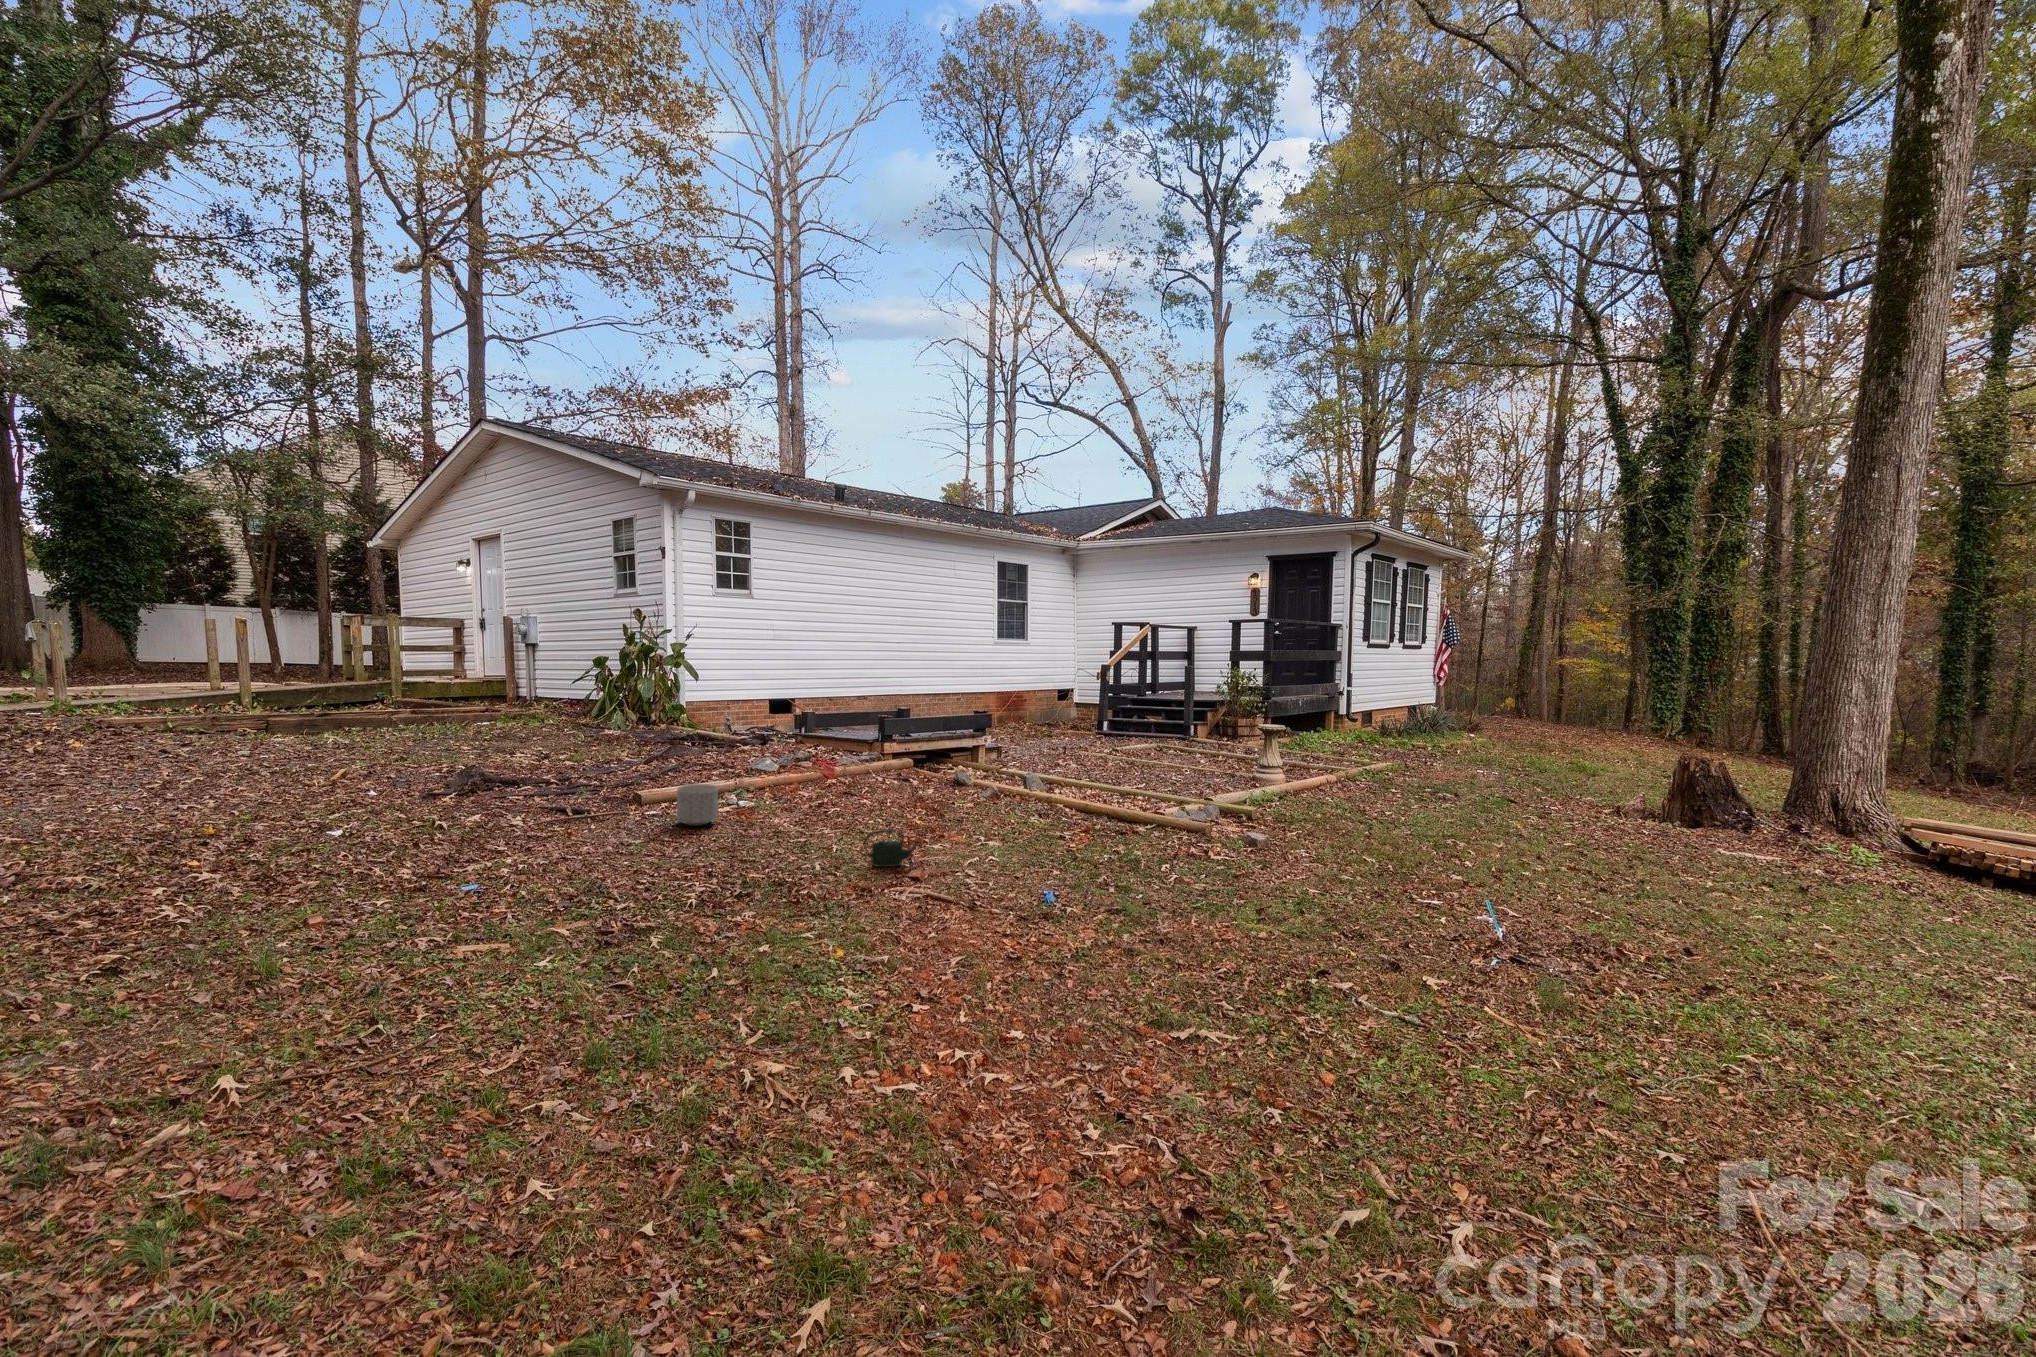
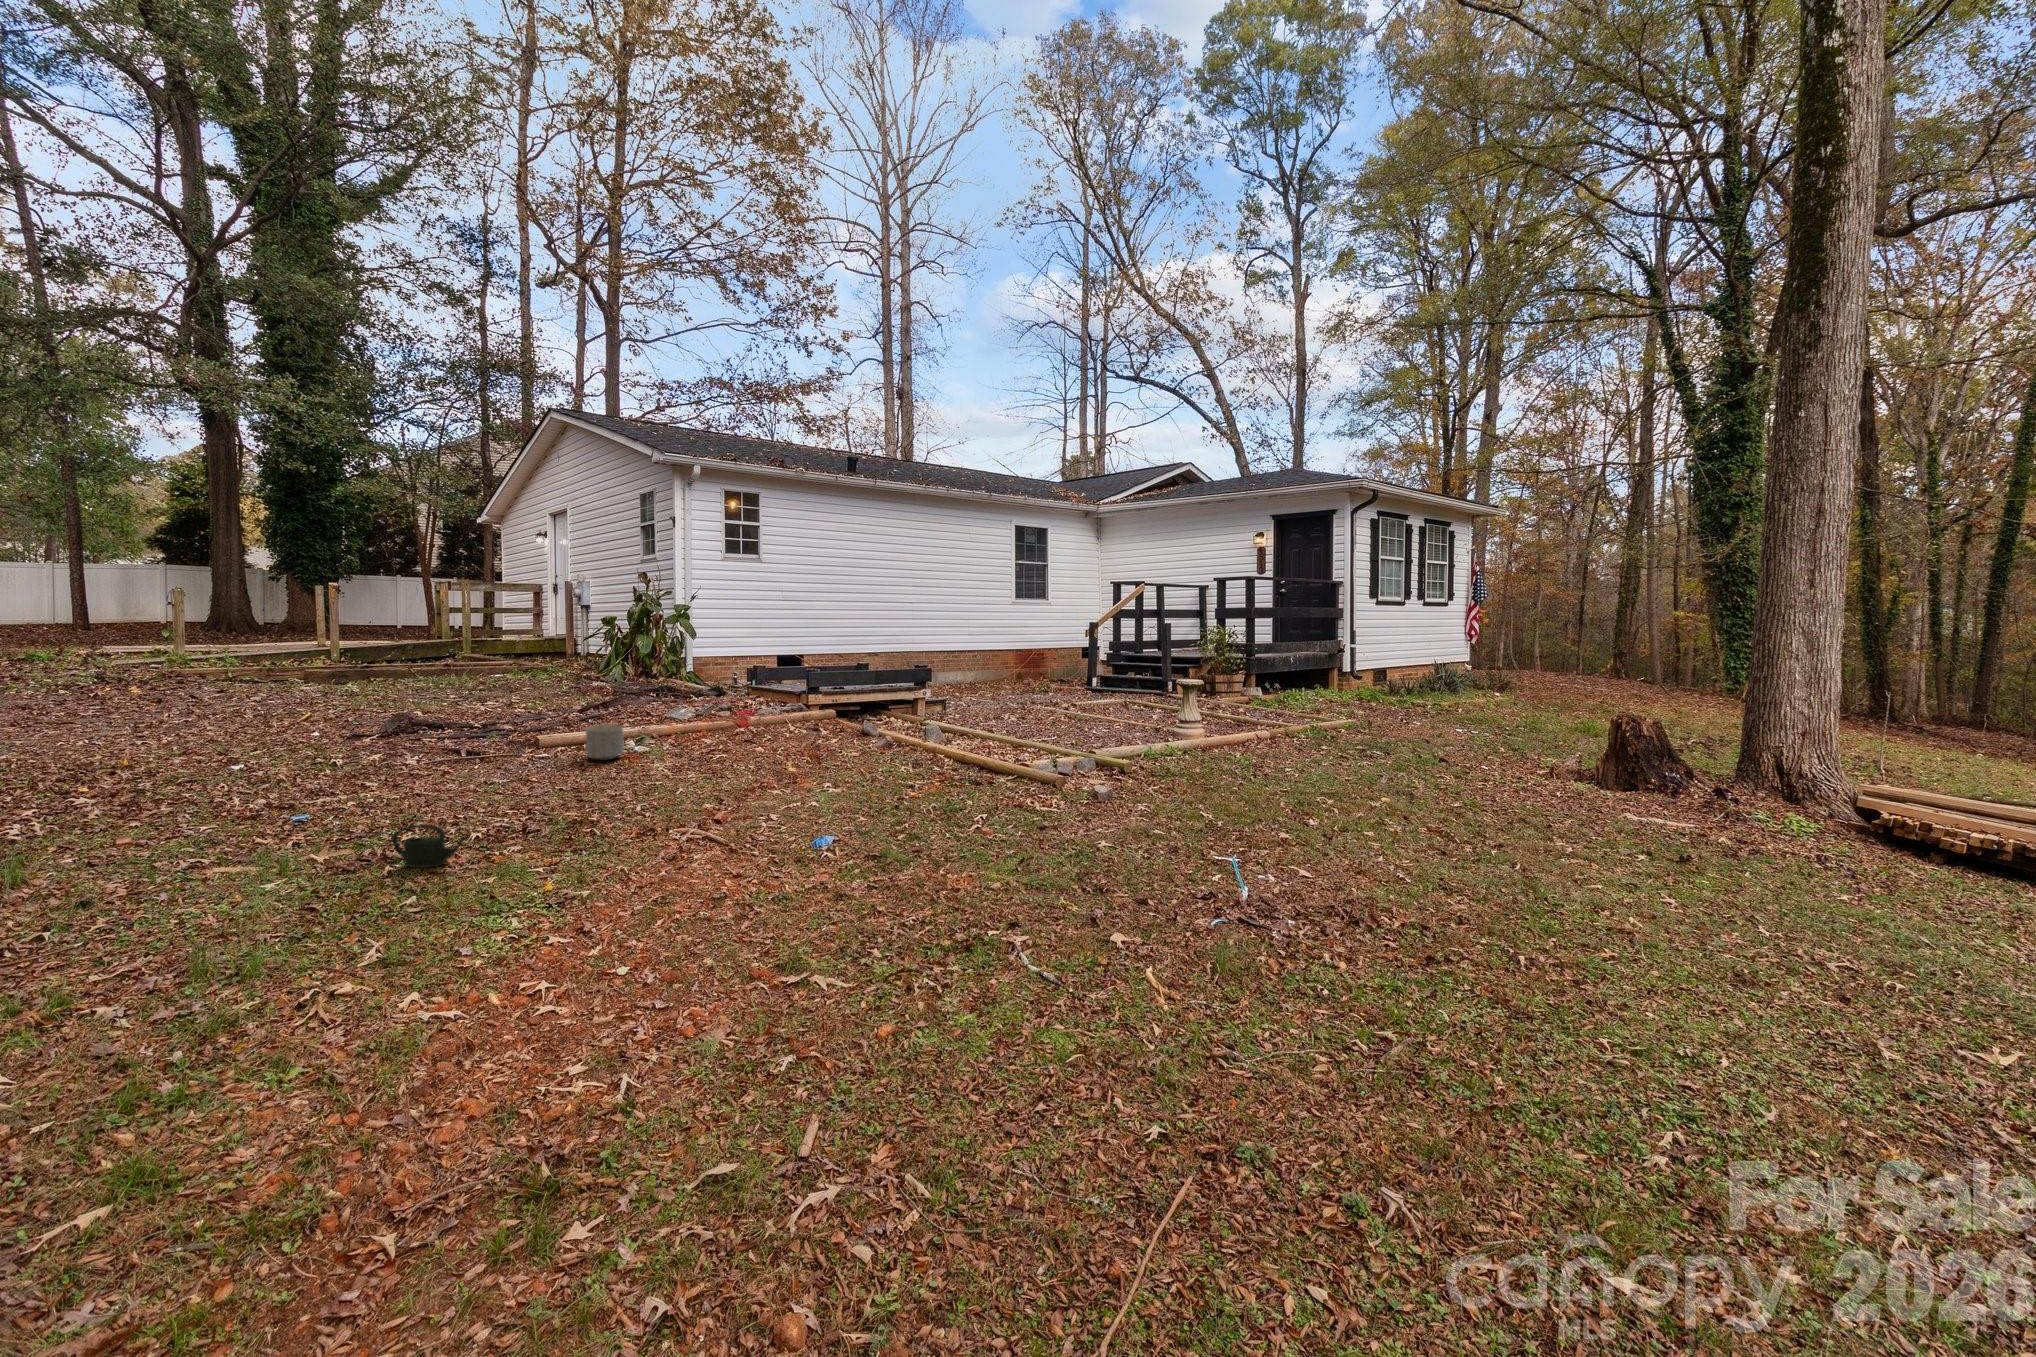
watering can: present [864,830,923,867] -> present [392,824,469,868]

